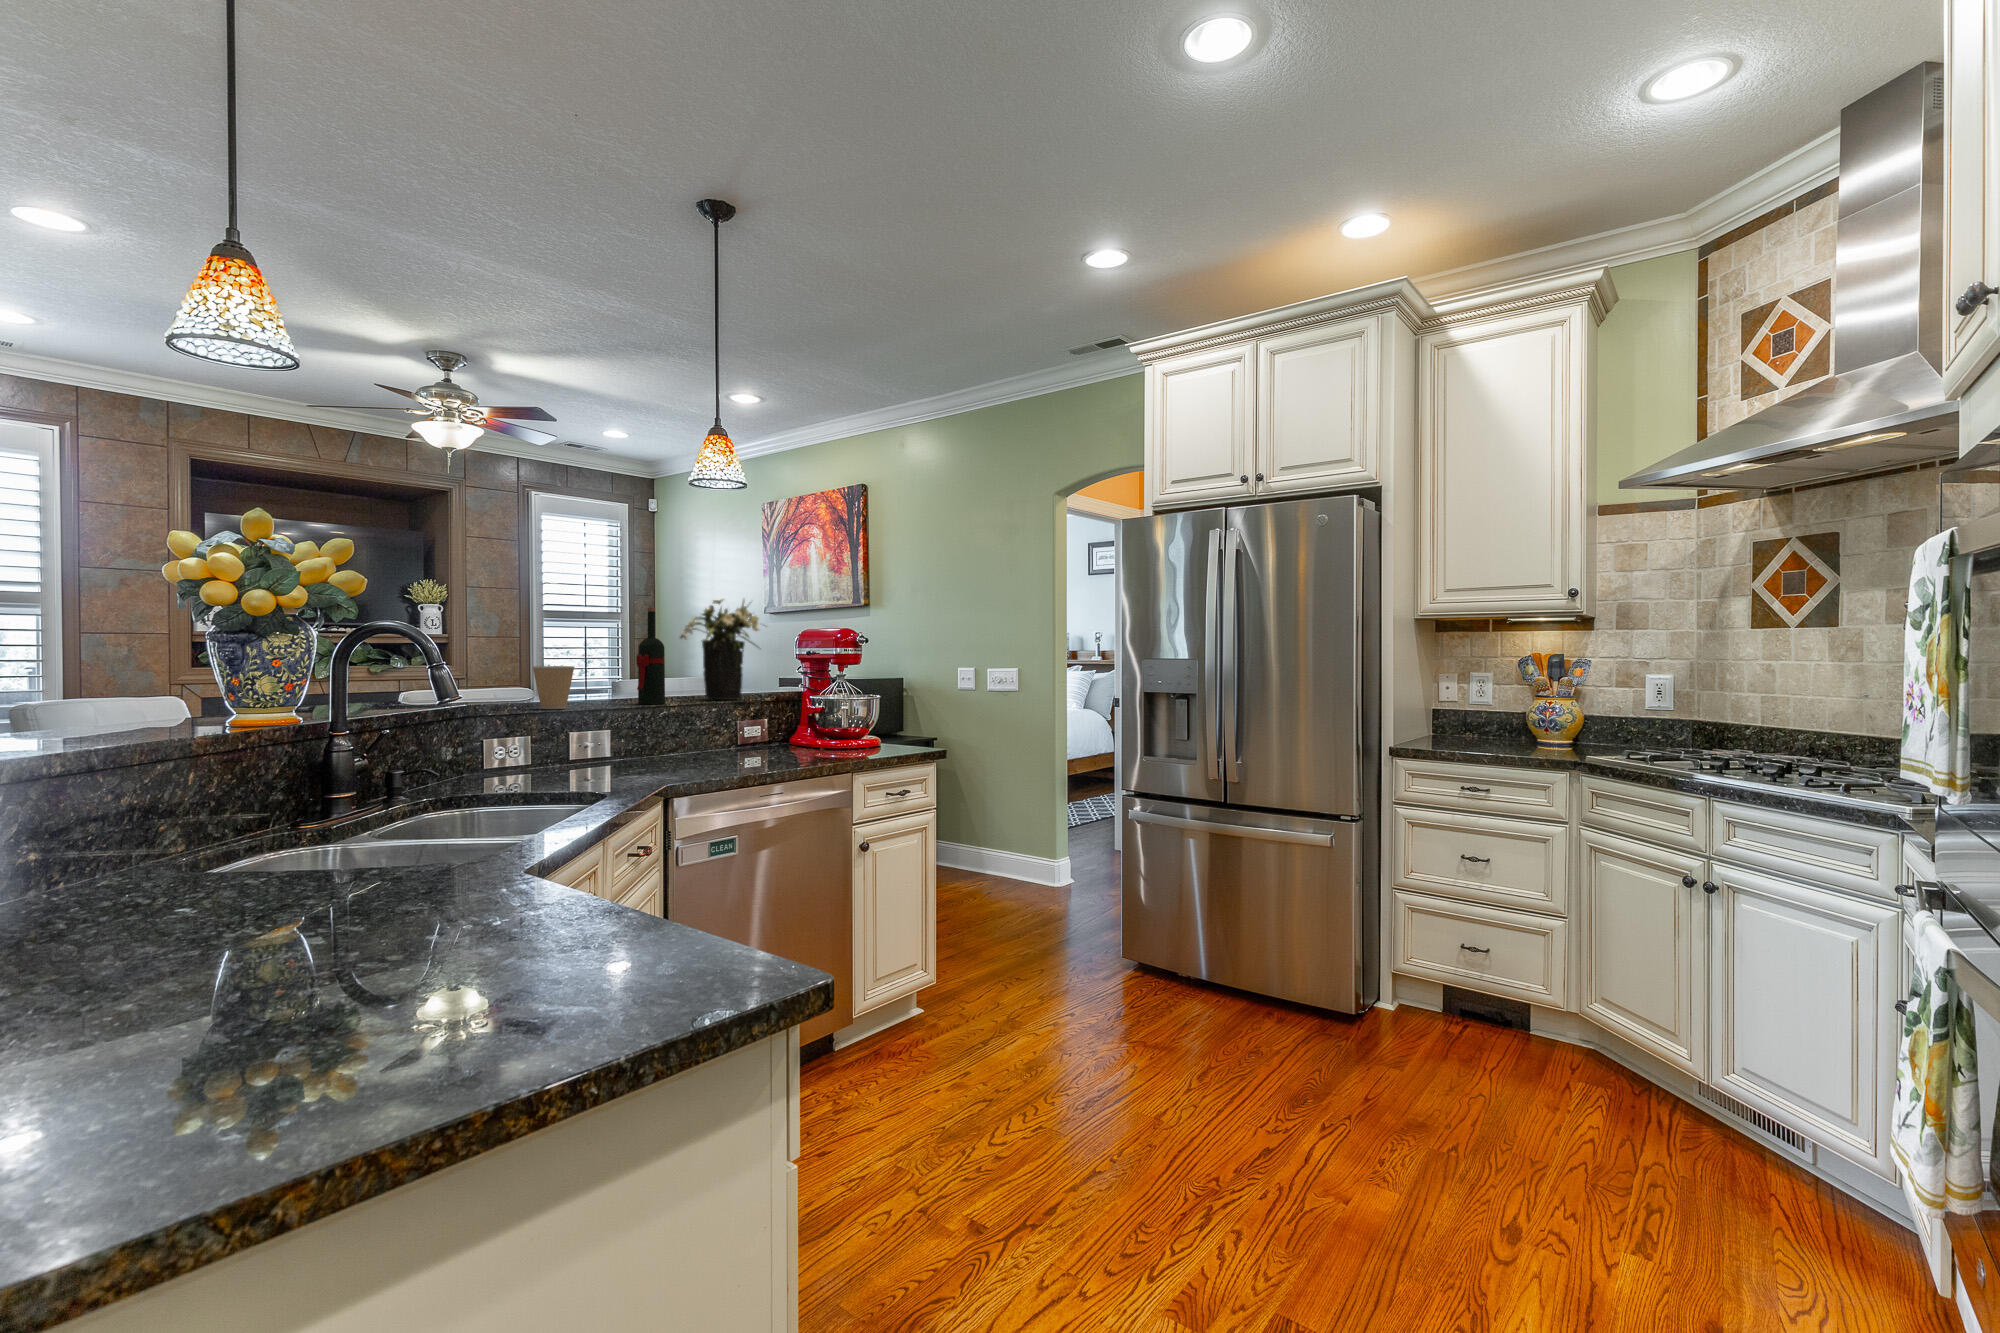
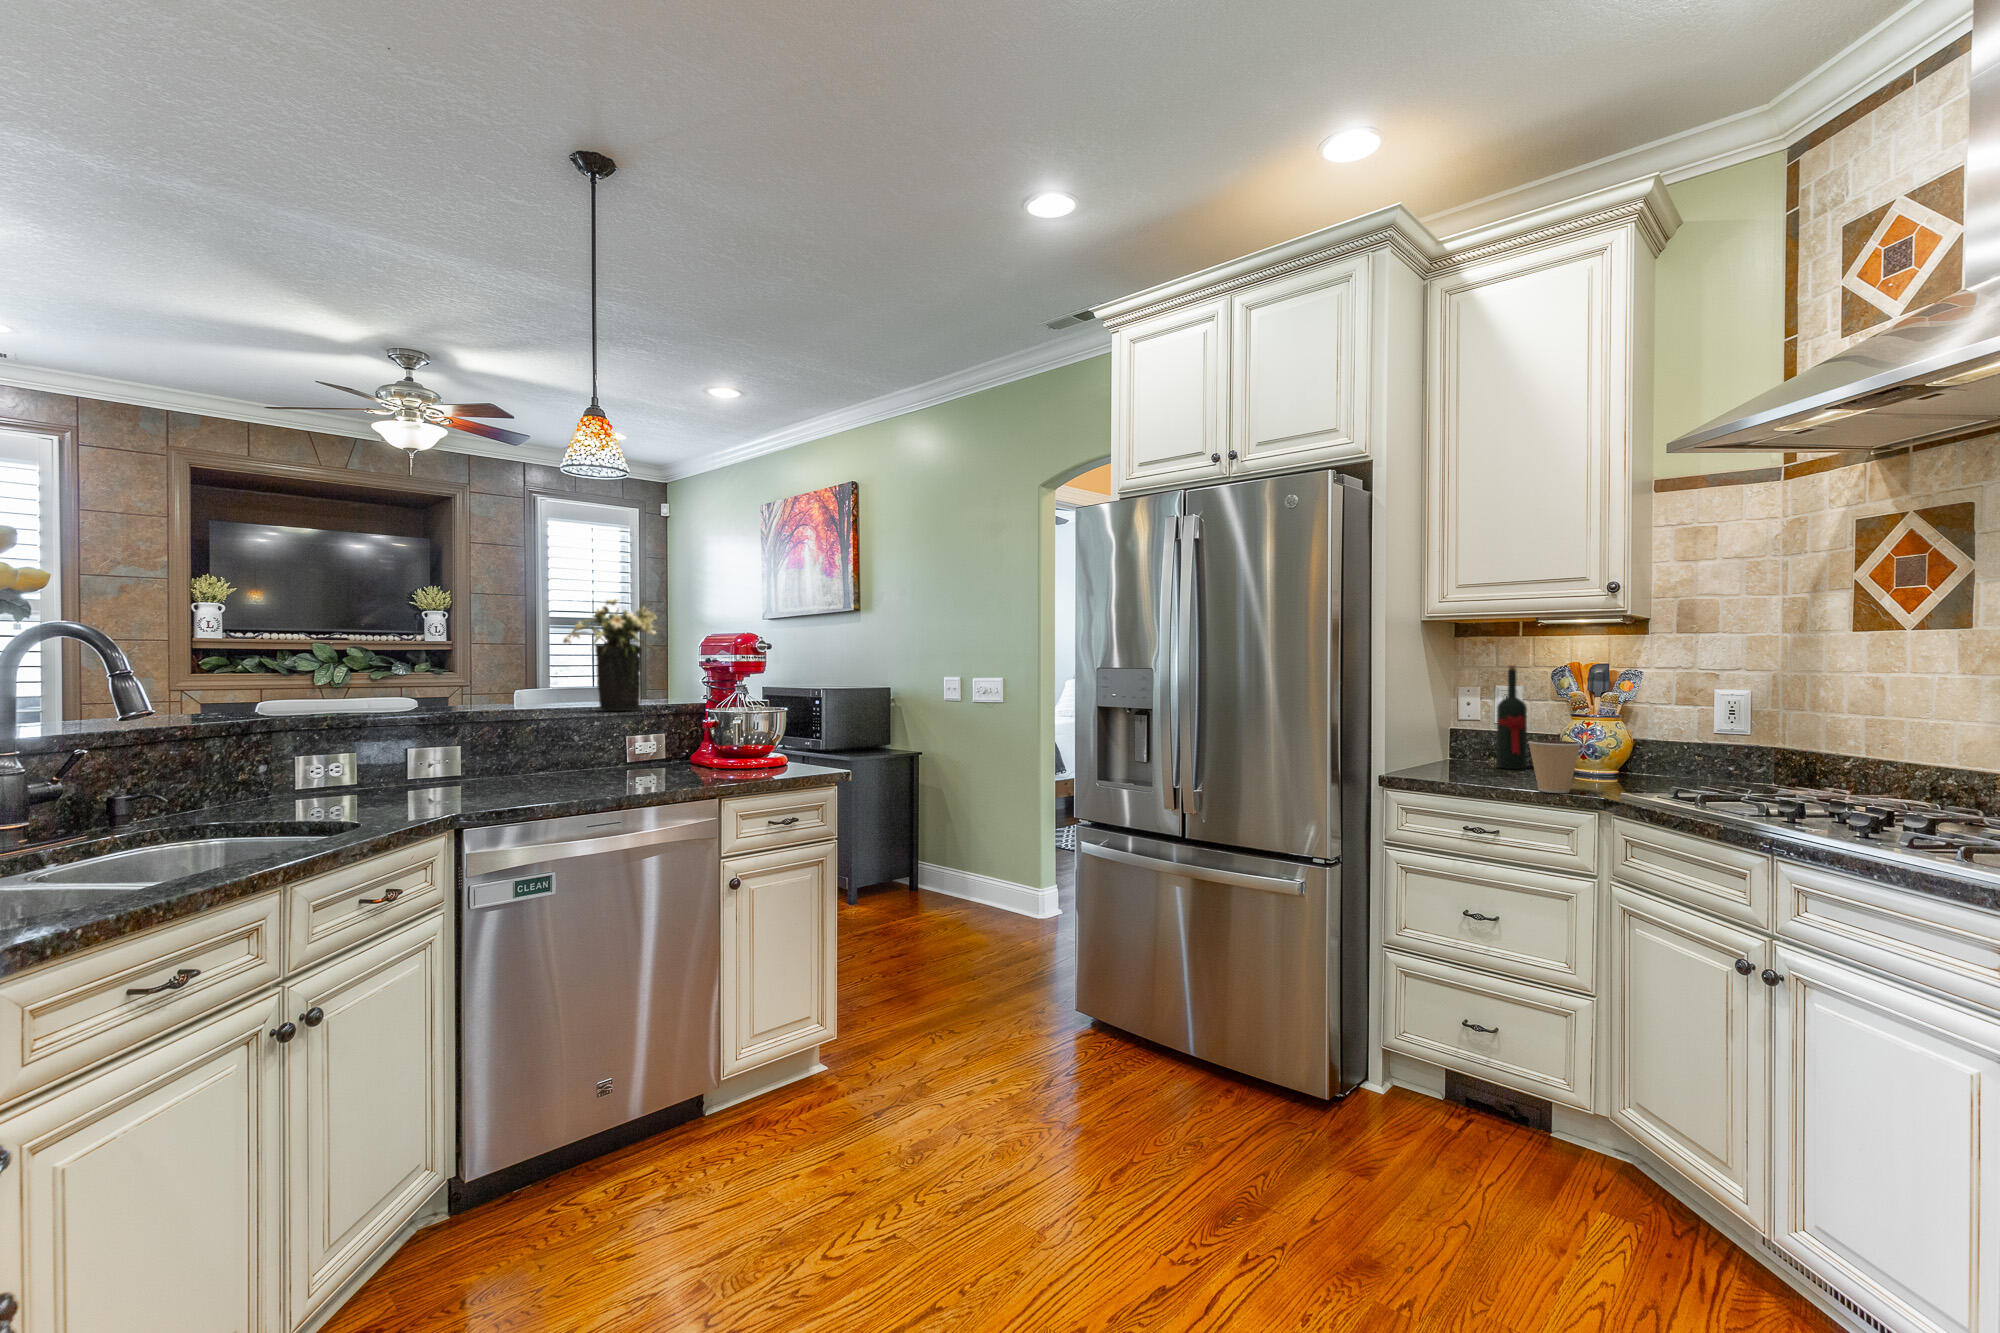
wine bottle: present [637,608,665,704] -> present [1496,665,1527,769]
coffee cup: present [532,666,575,709] -> present [1529,740,1581,793]

